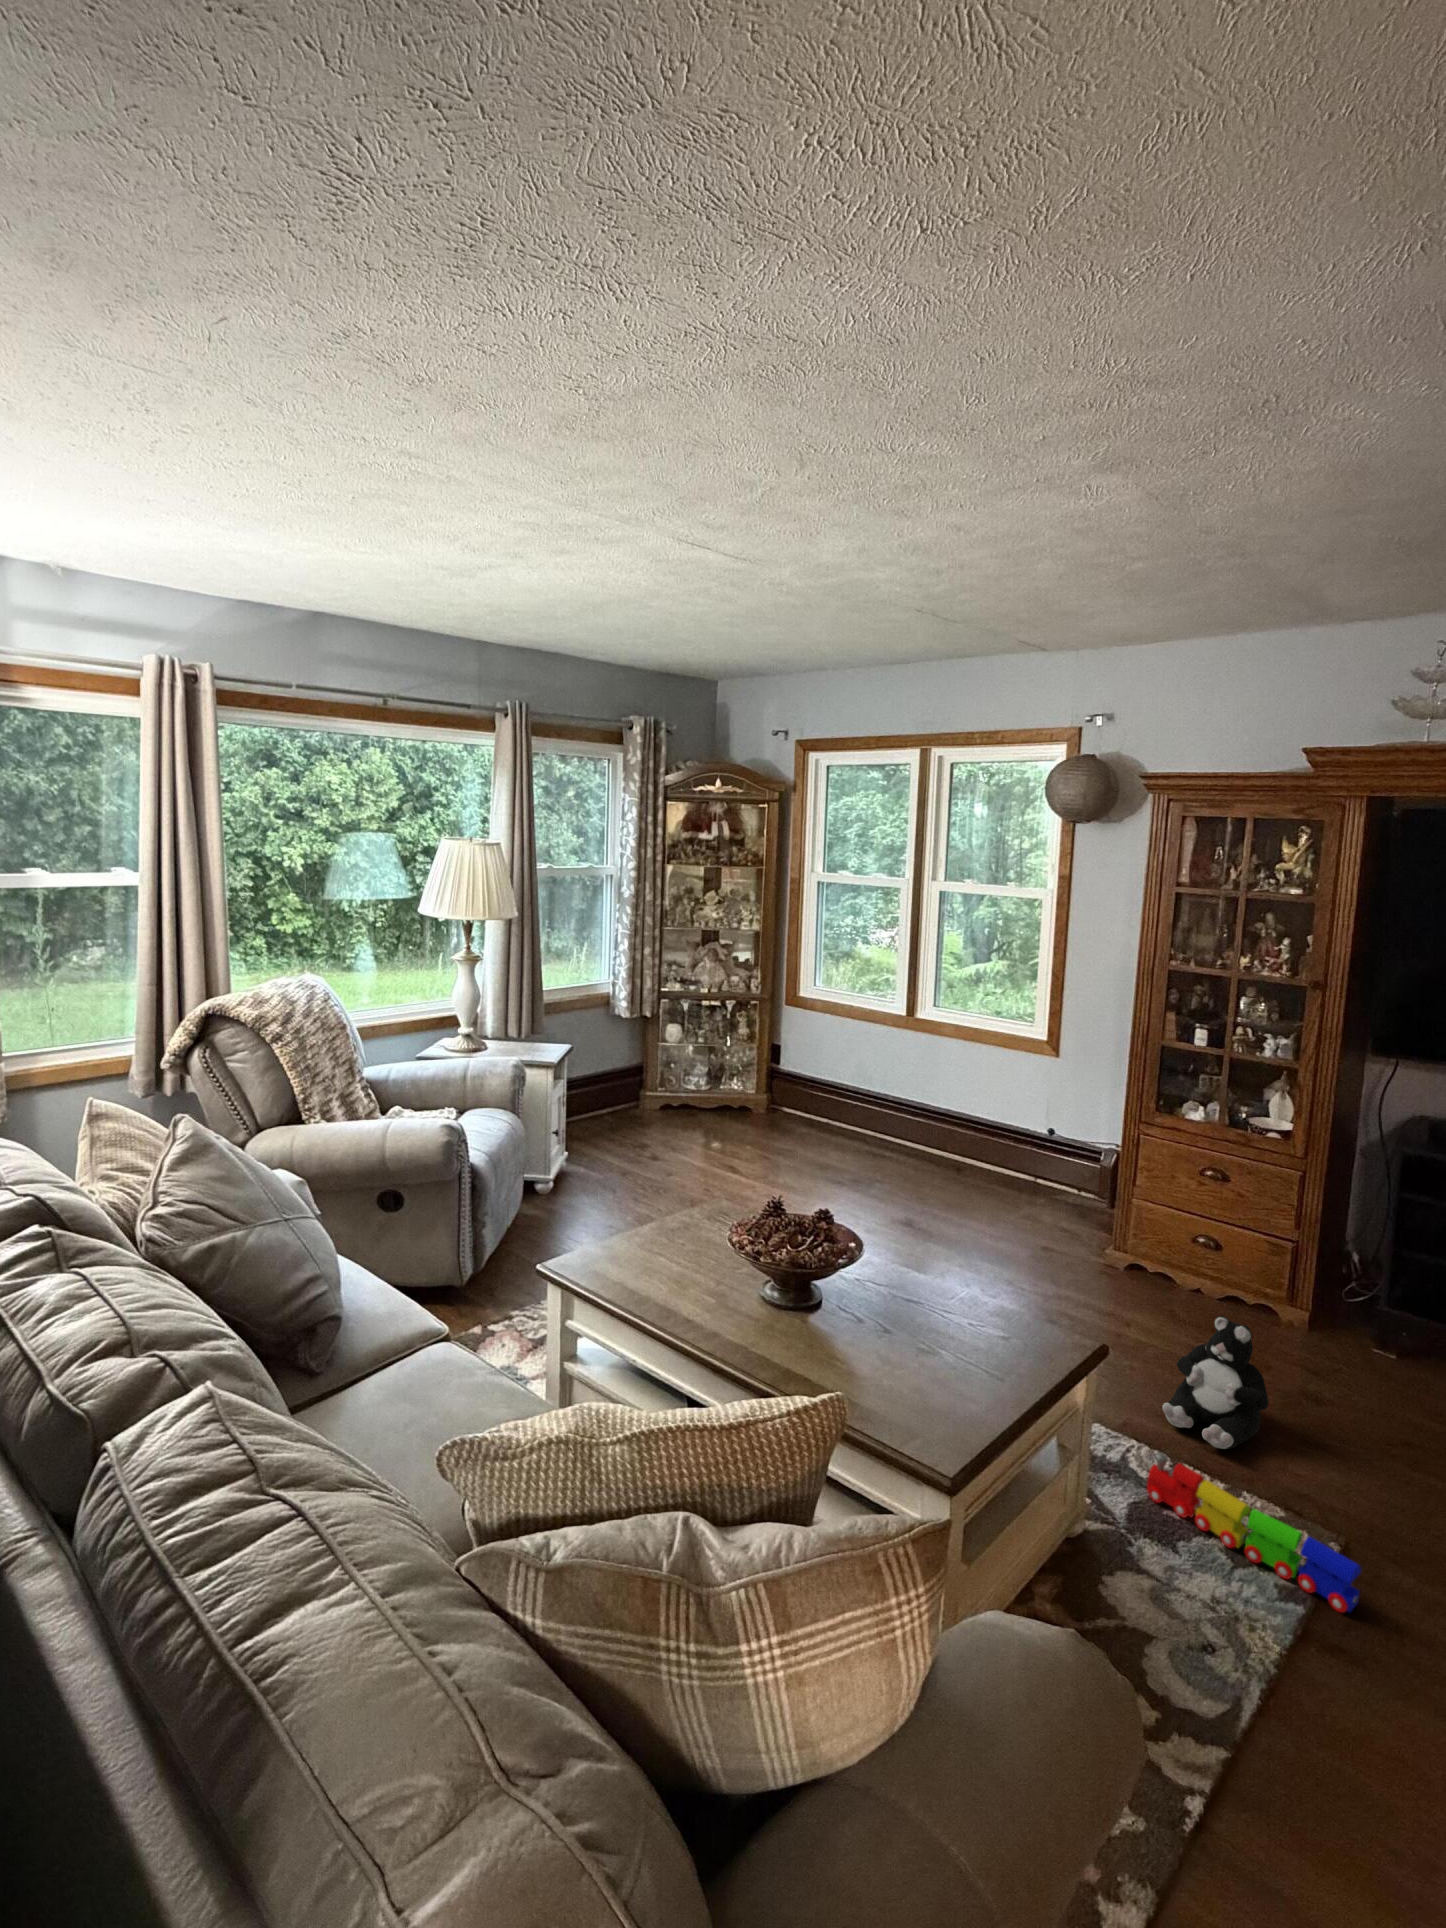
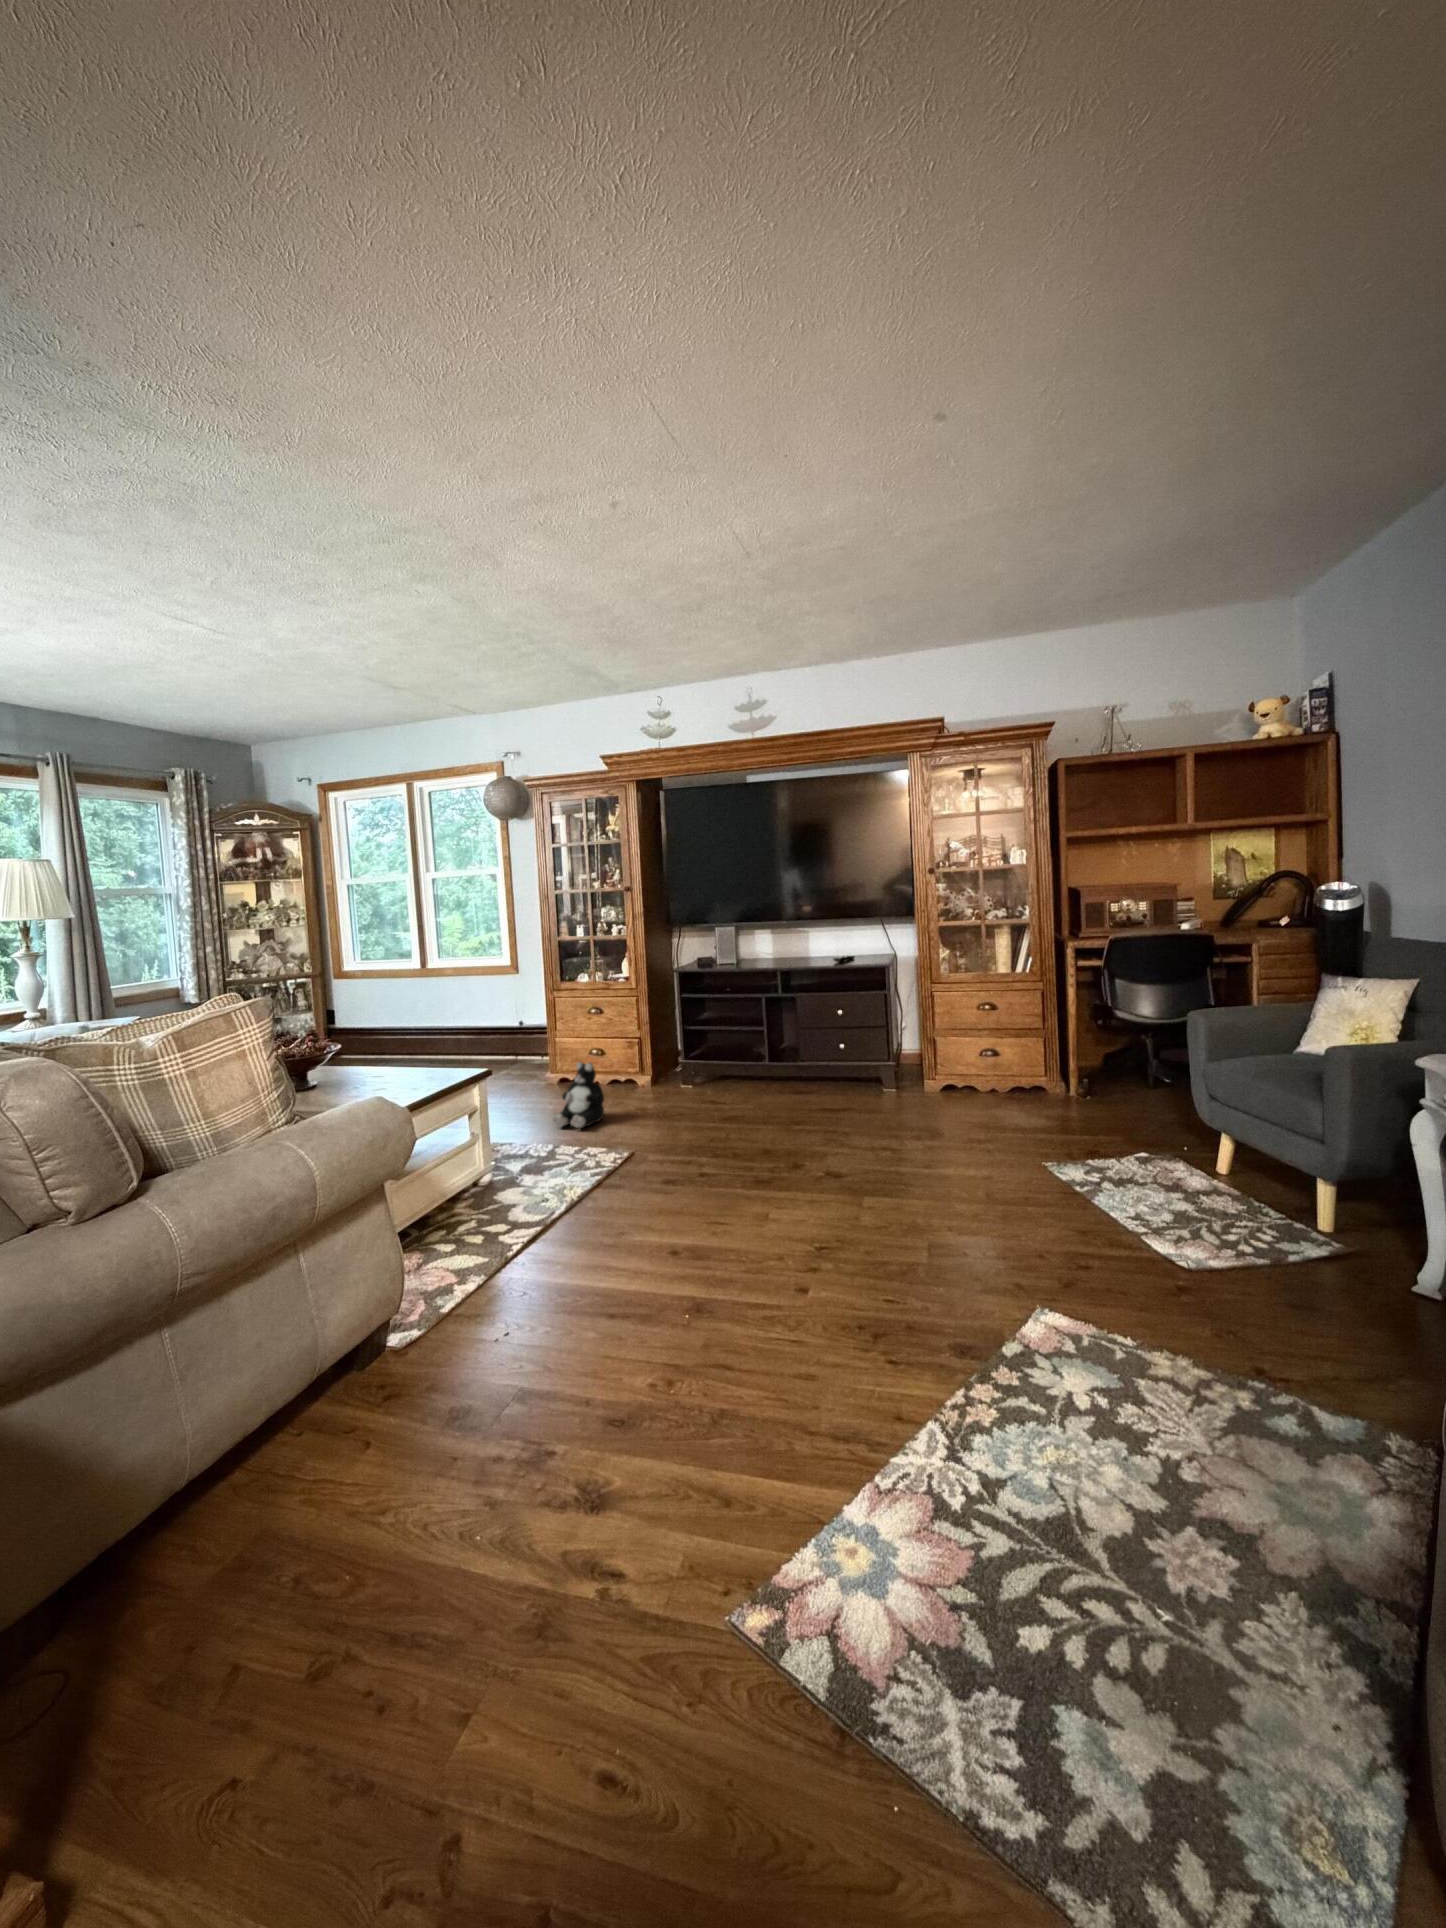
toy train: present [1147,1453,1361,1612] -> none [532,1127,624,1163]

